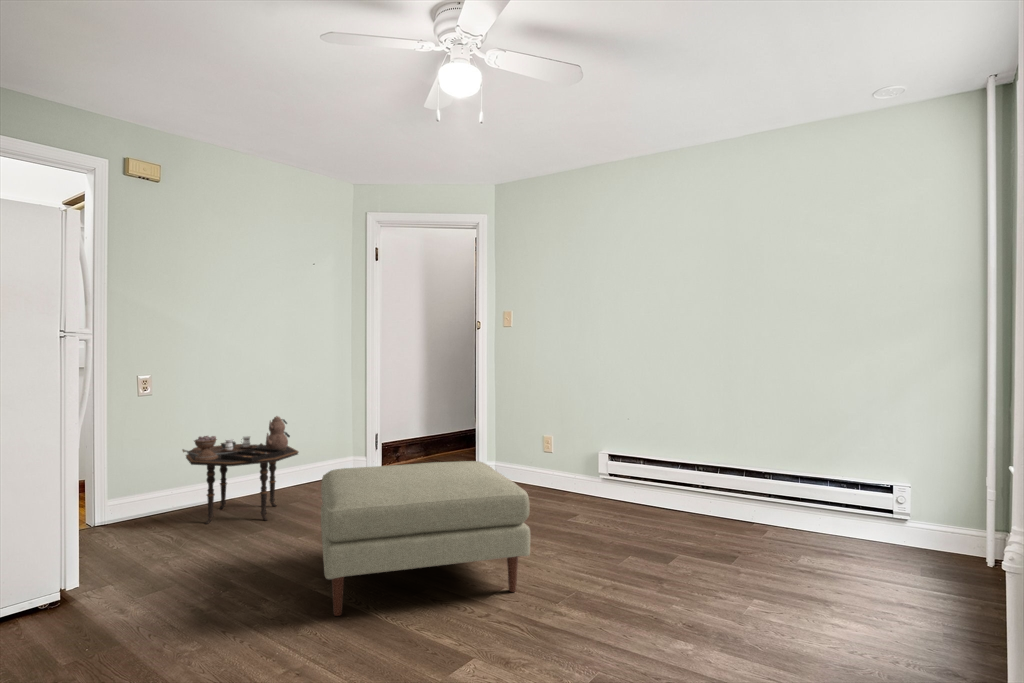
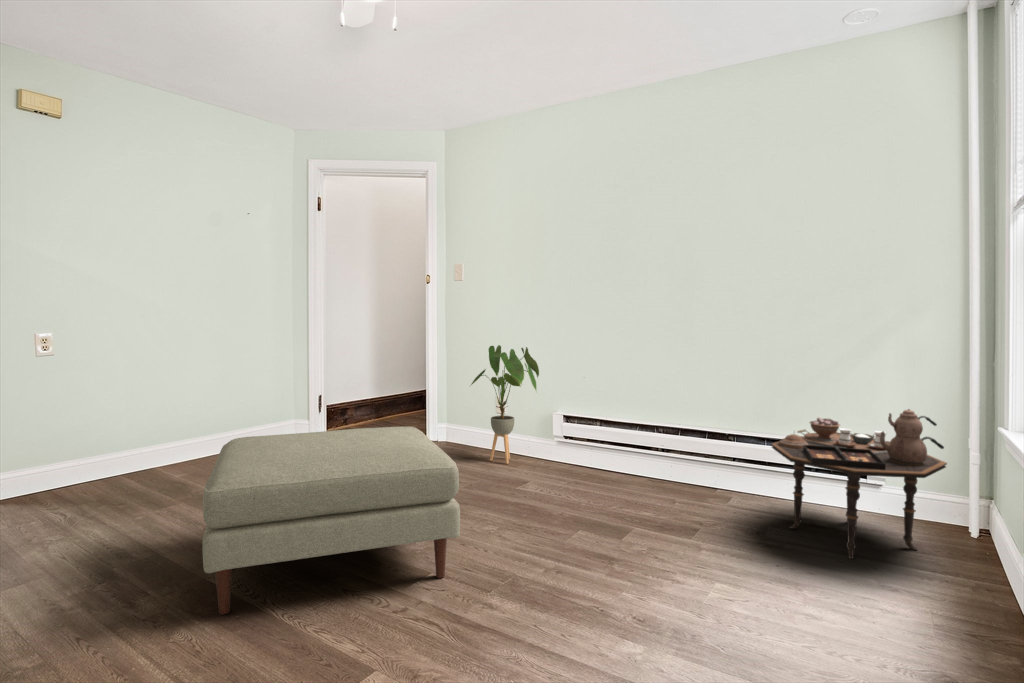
house plant: none [520,389,584,499] -> present [471,345,539,464]
side table: present [182,416,298,524] -> present [771,409,947,559]

